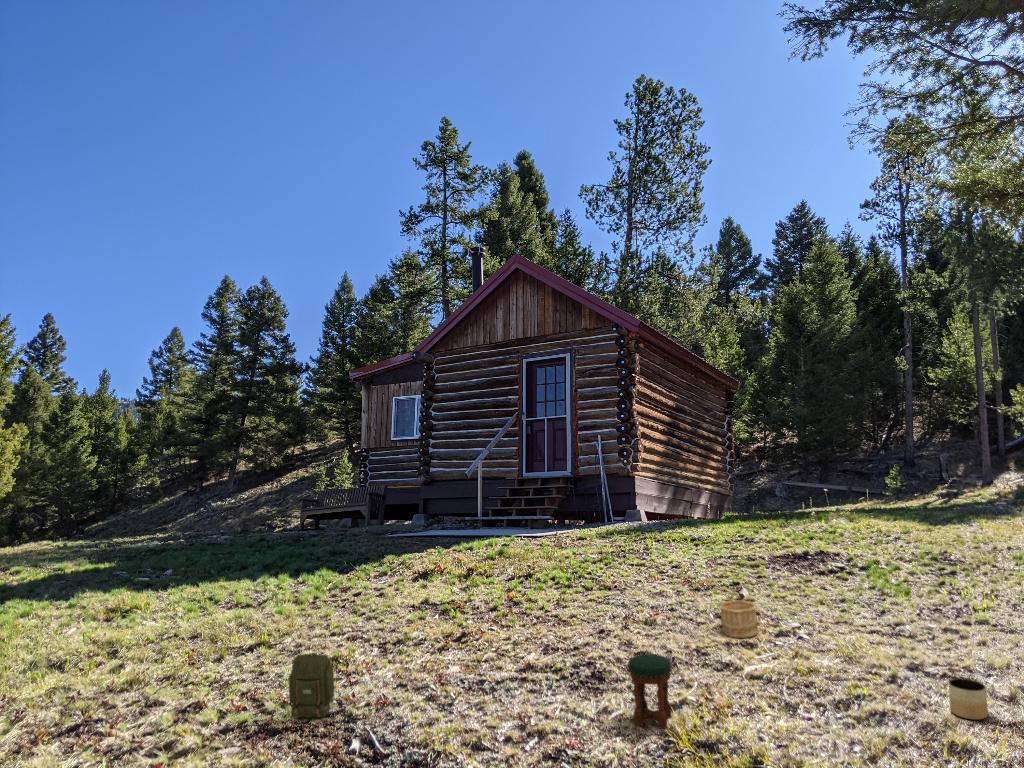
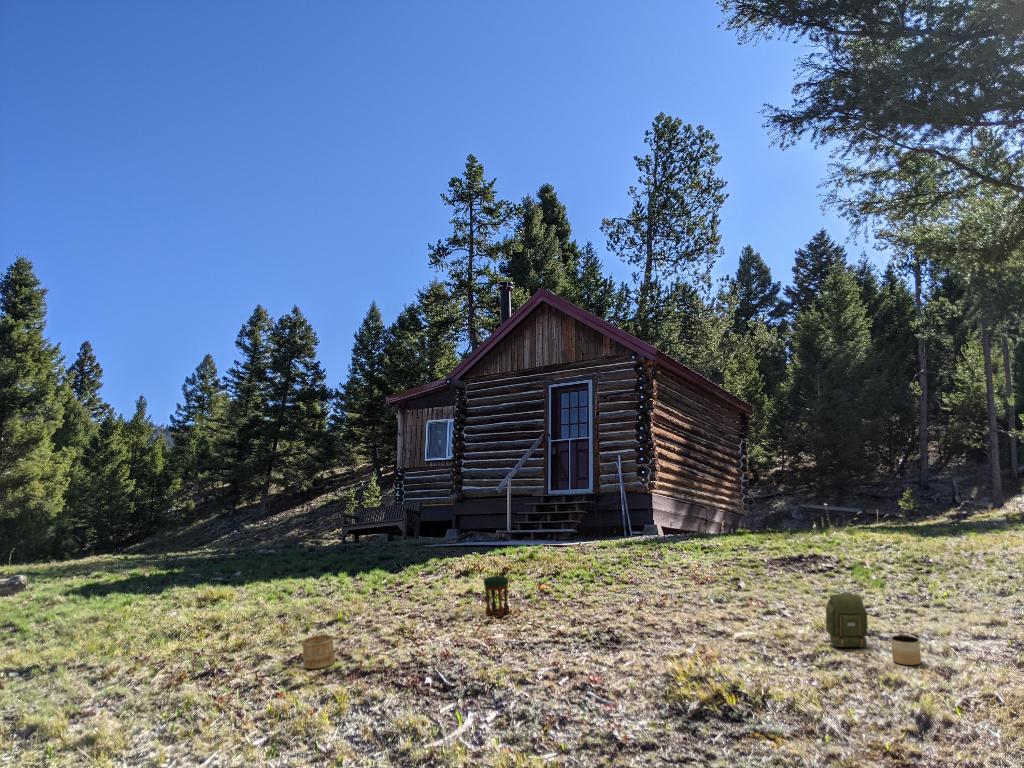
wooden bucket: present [719,600,757,638] -> present [301,635,334,669]
backpack: present [289,653,334,717] -> present [826,592,868,647]
stool: present [628,654,671,729] -> present [484,576,509,617]

